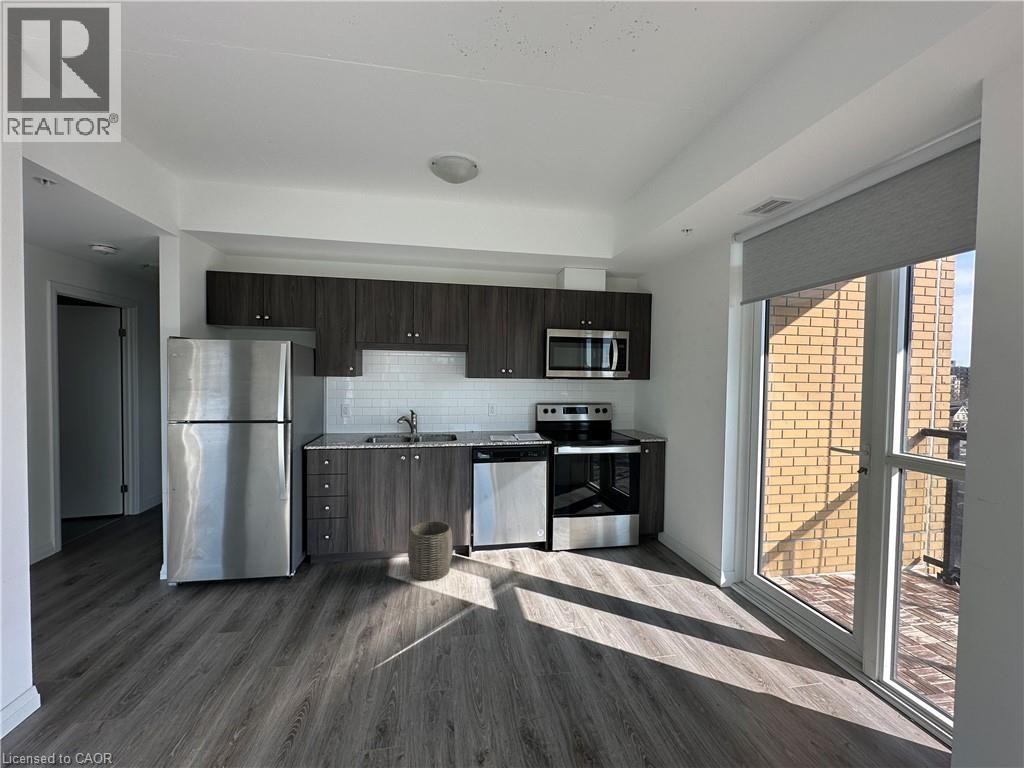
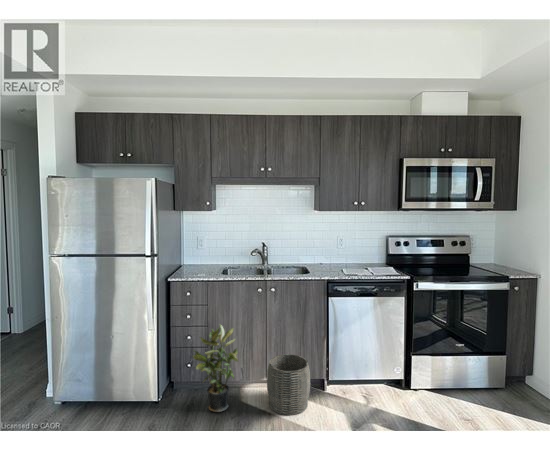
potted plant: none [328,491,378,583] -> present [193,325,238,412]

